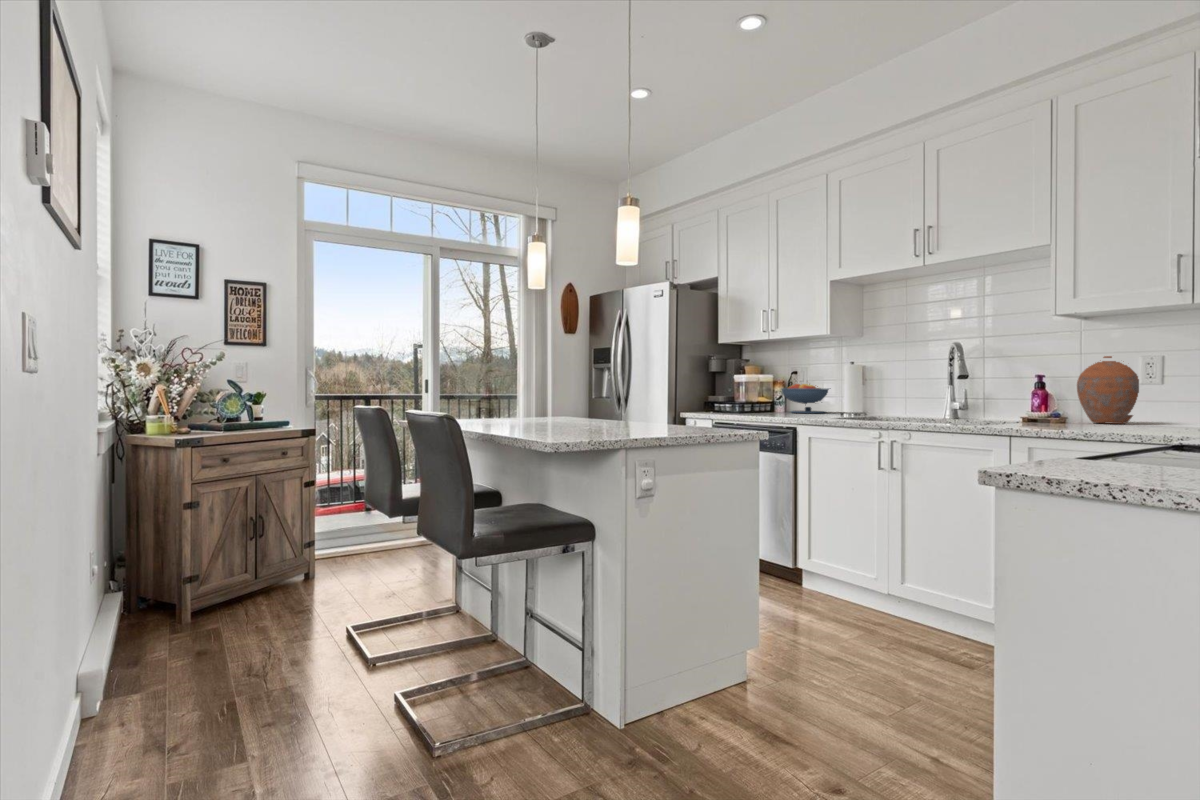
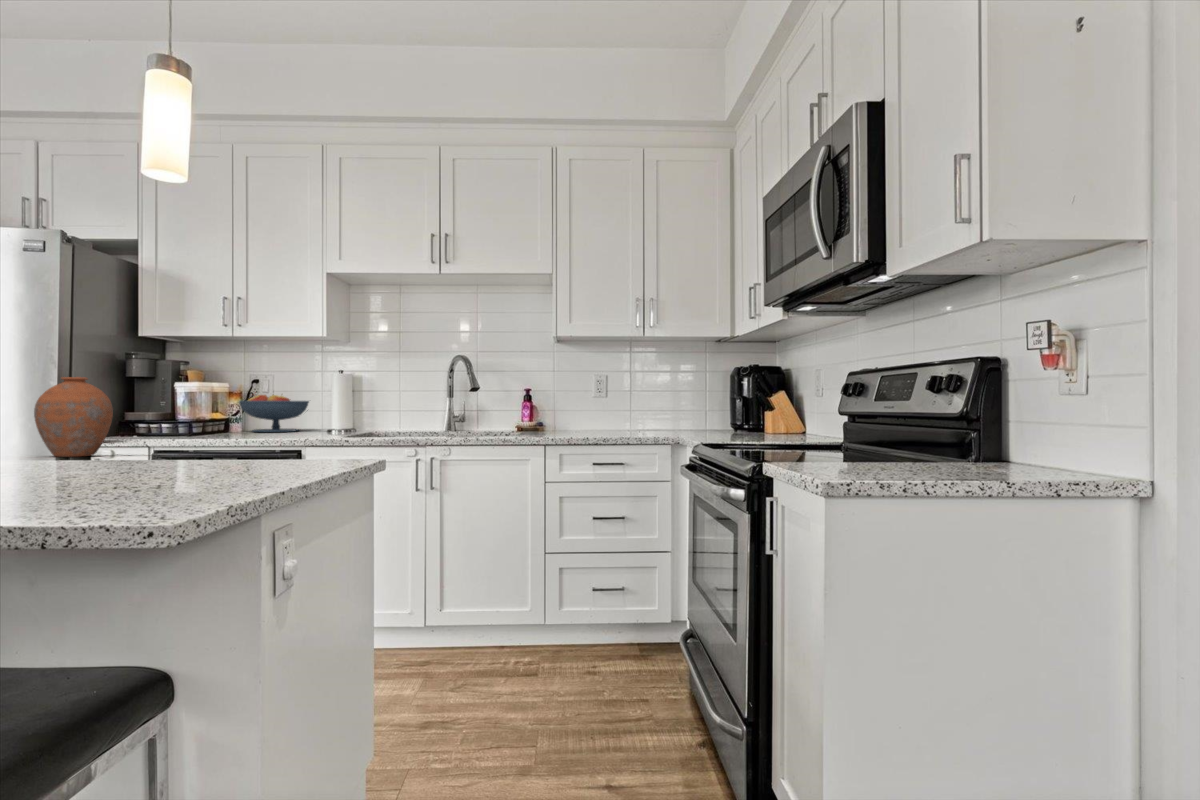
vase: present [1077,356,1139,424] -> present [34,377,113,457]

